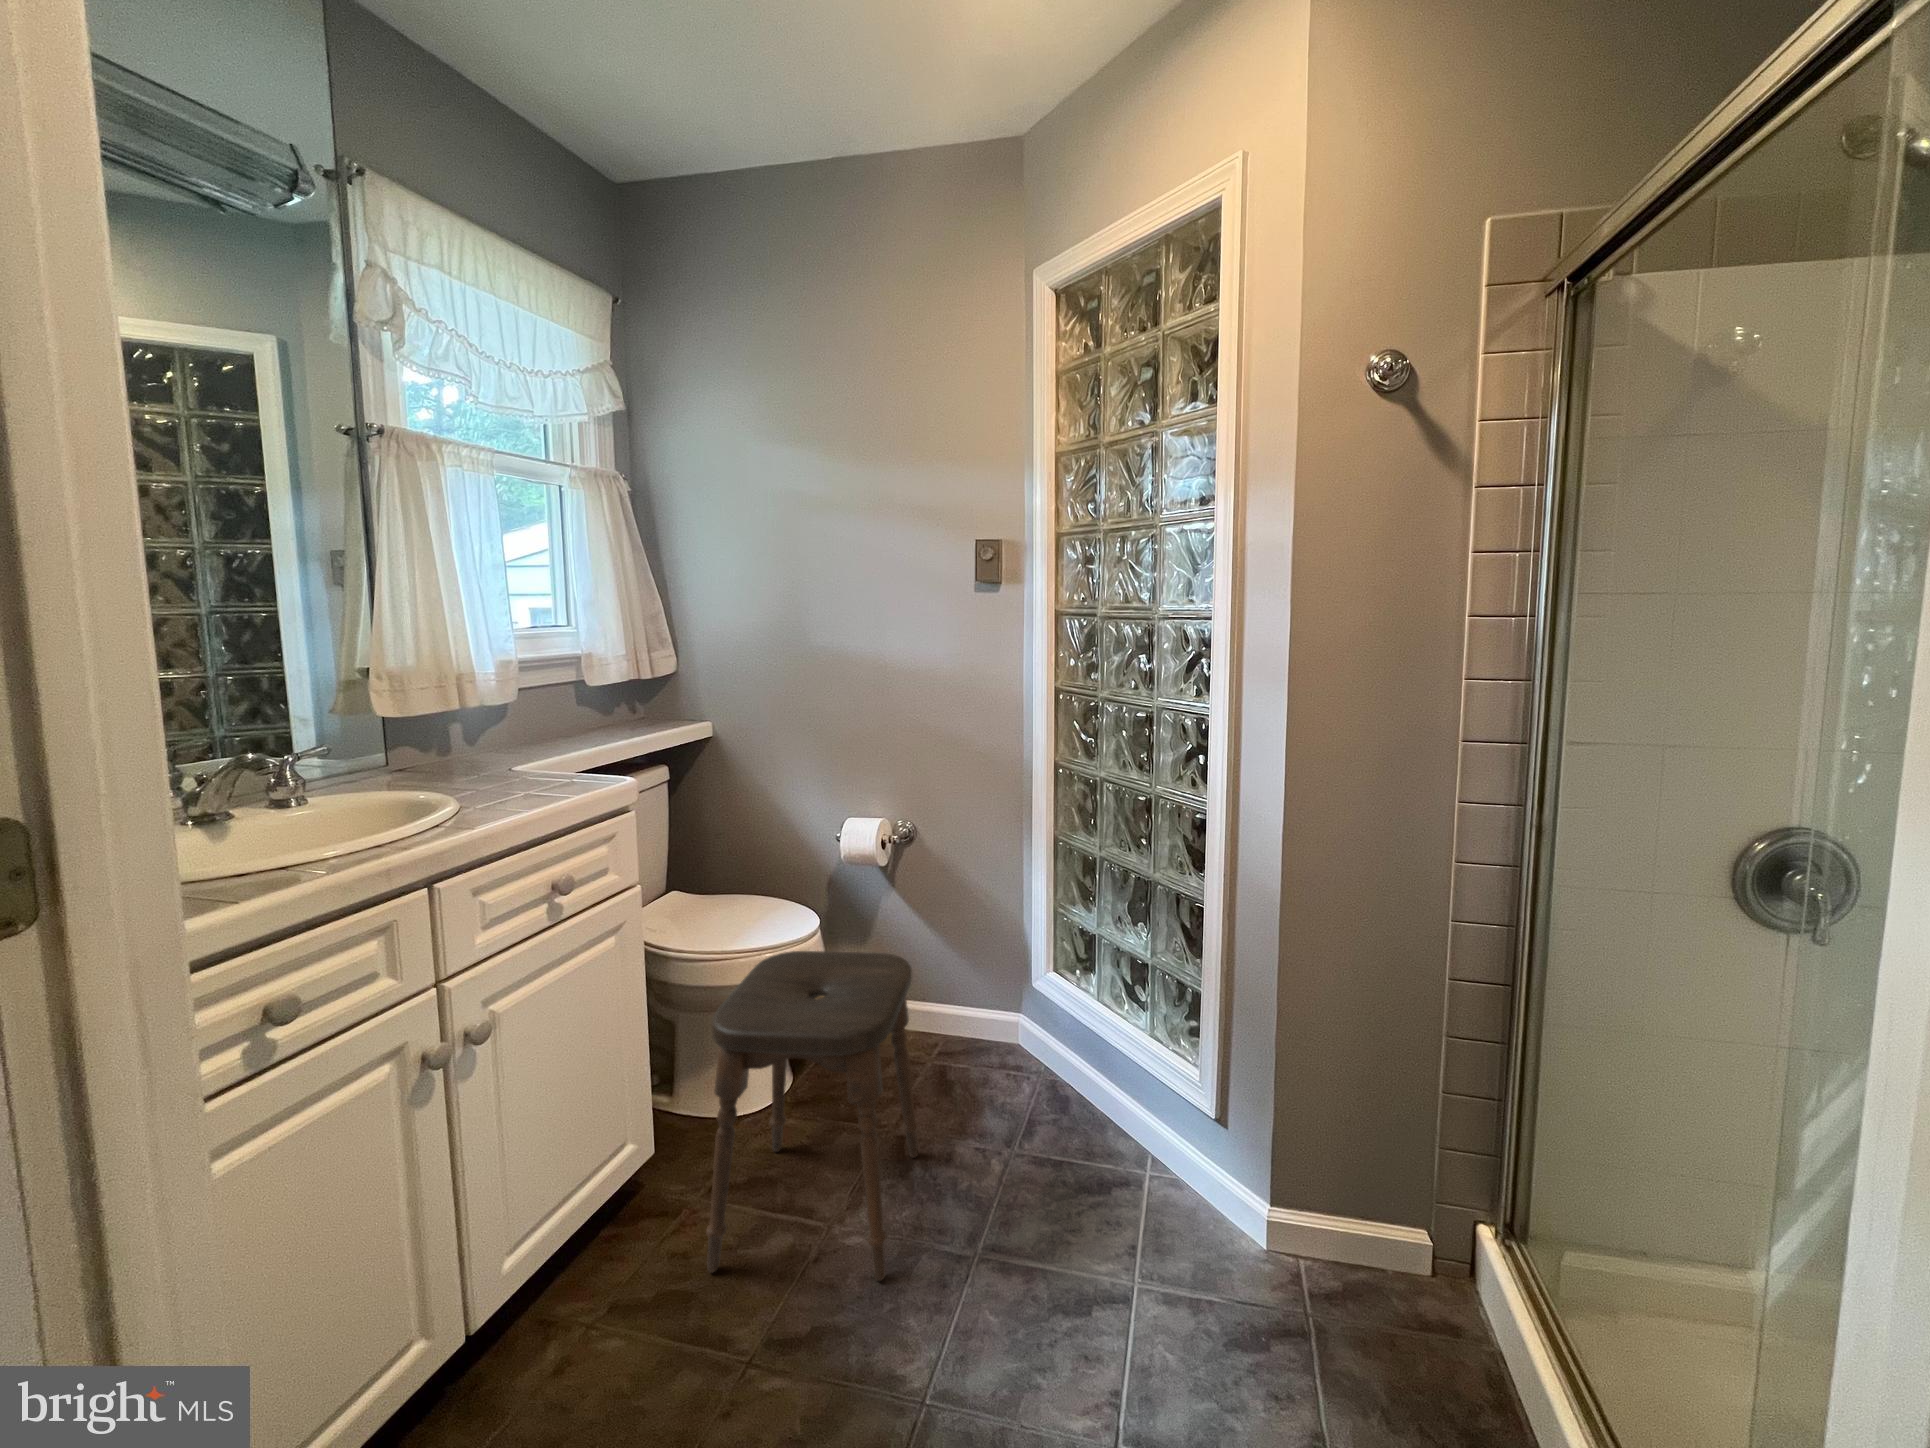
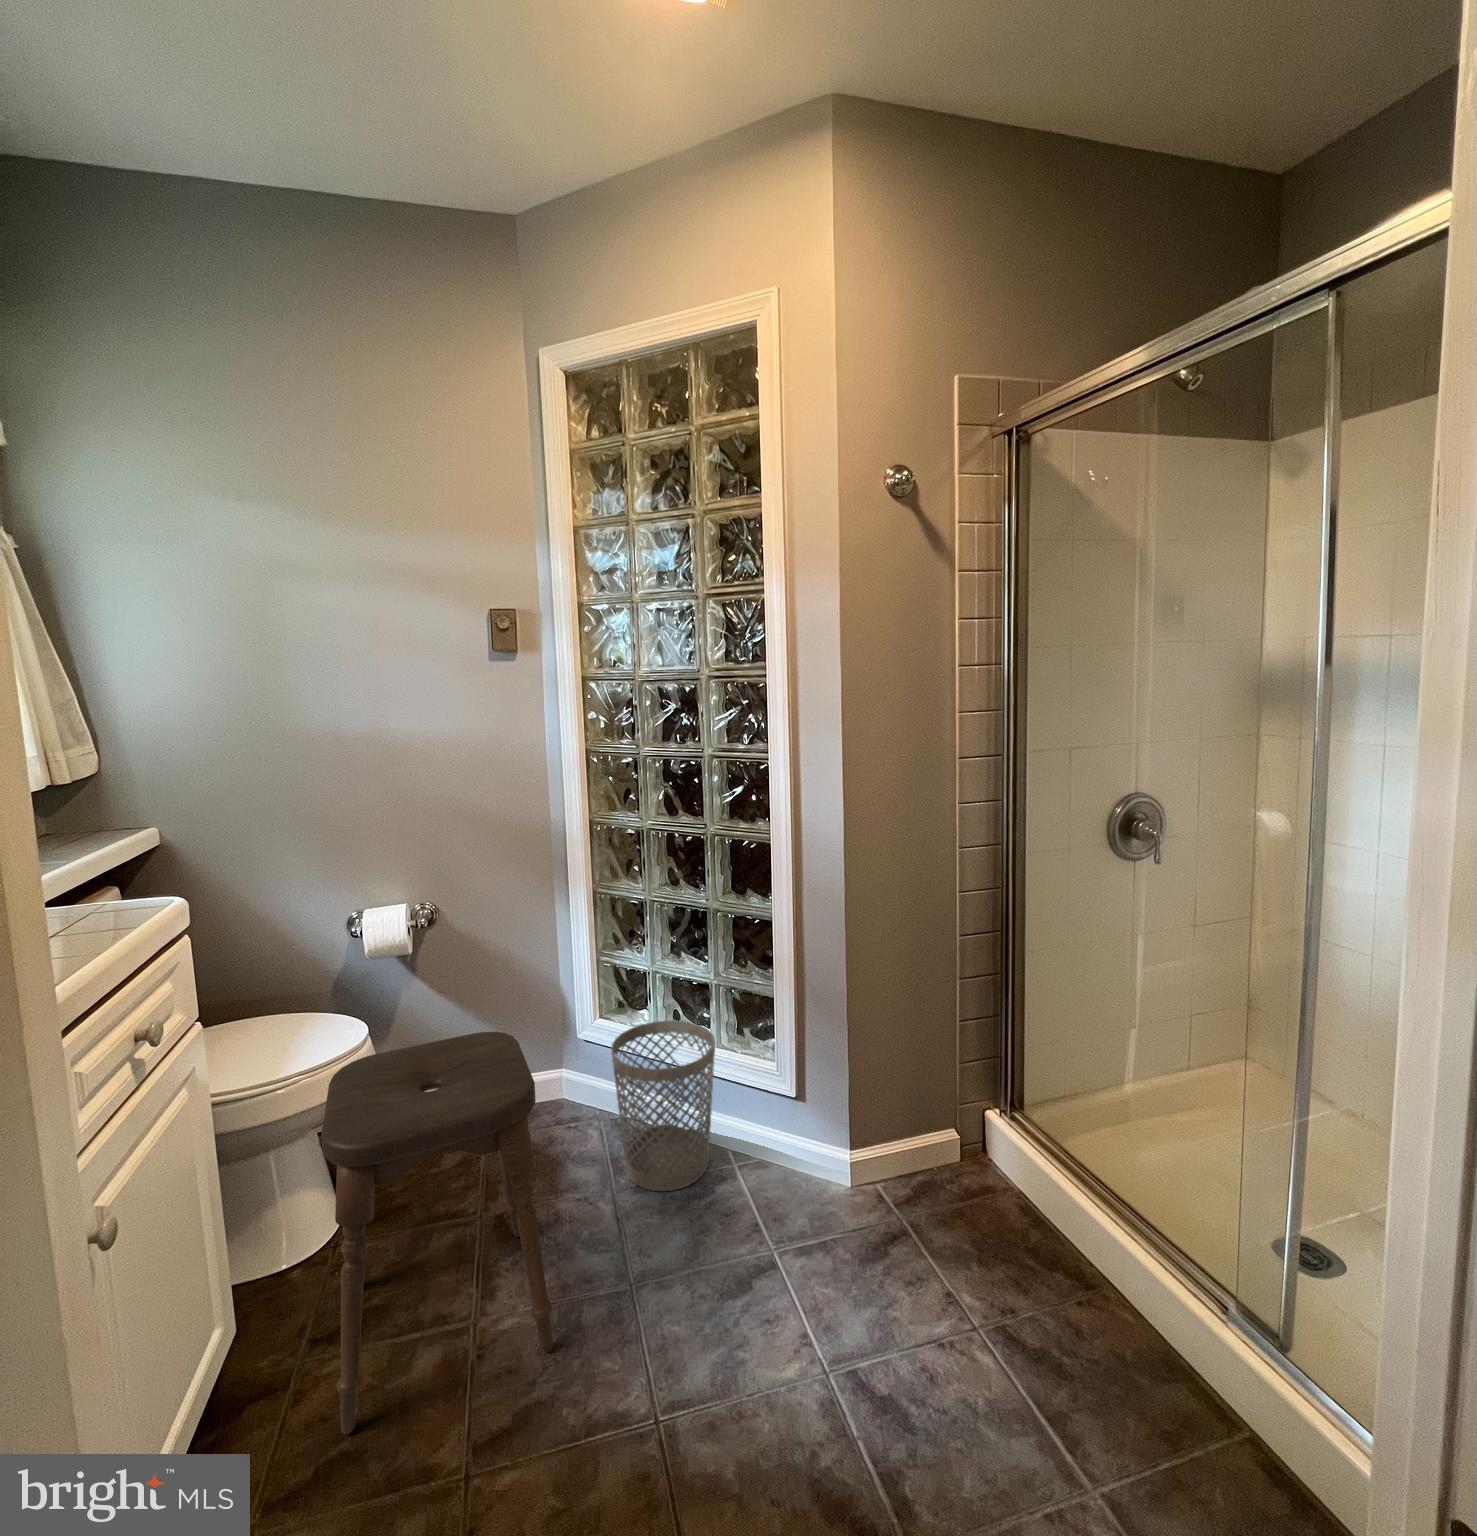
wastebasket: none [1025,983,1136,1171] -> present [611,1021,715,1191]

